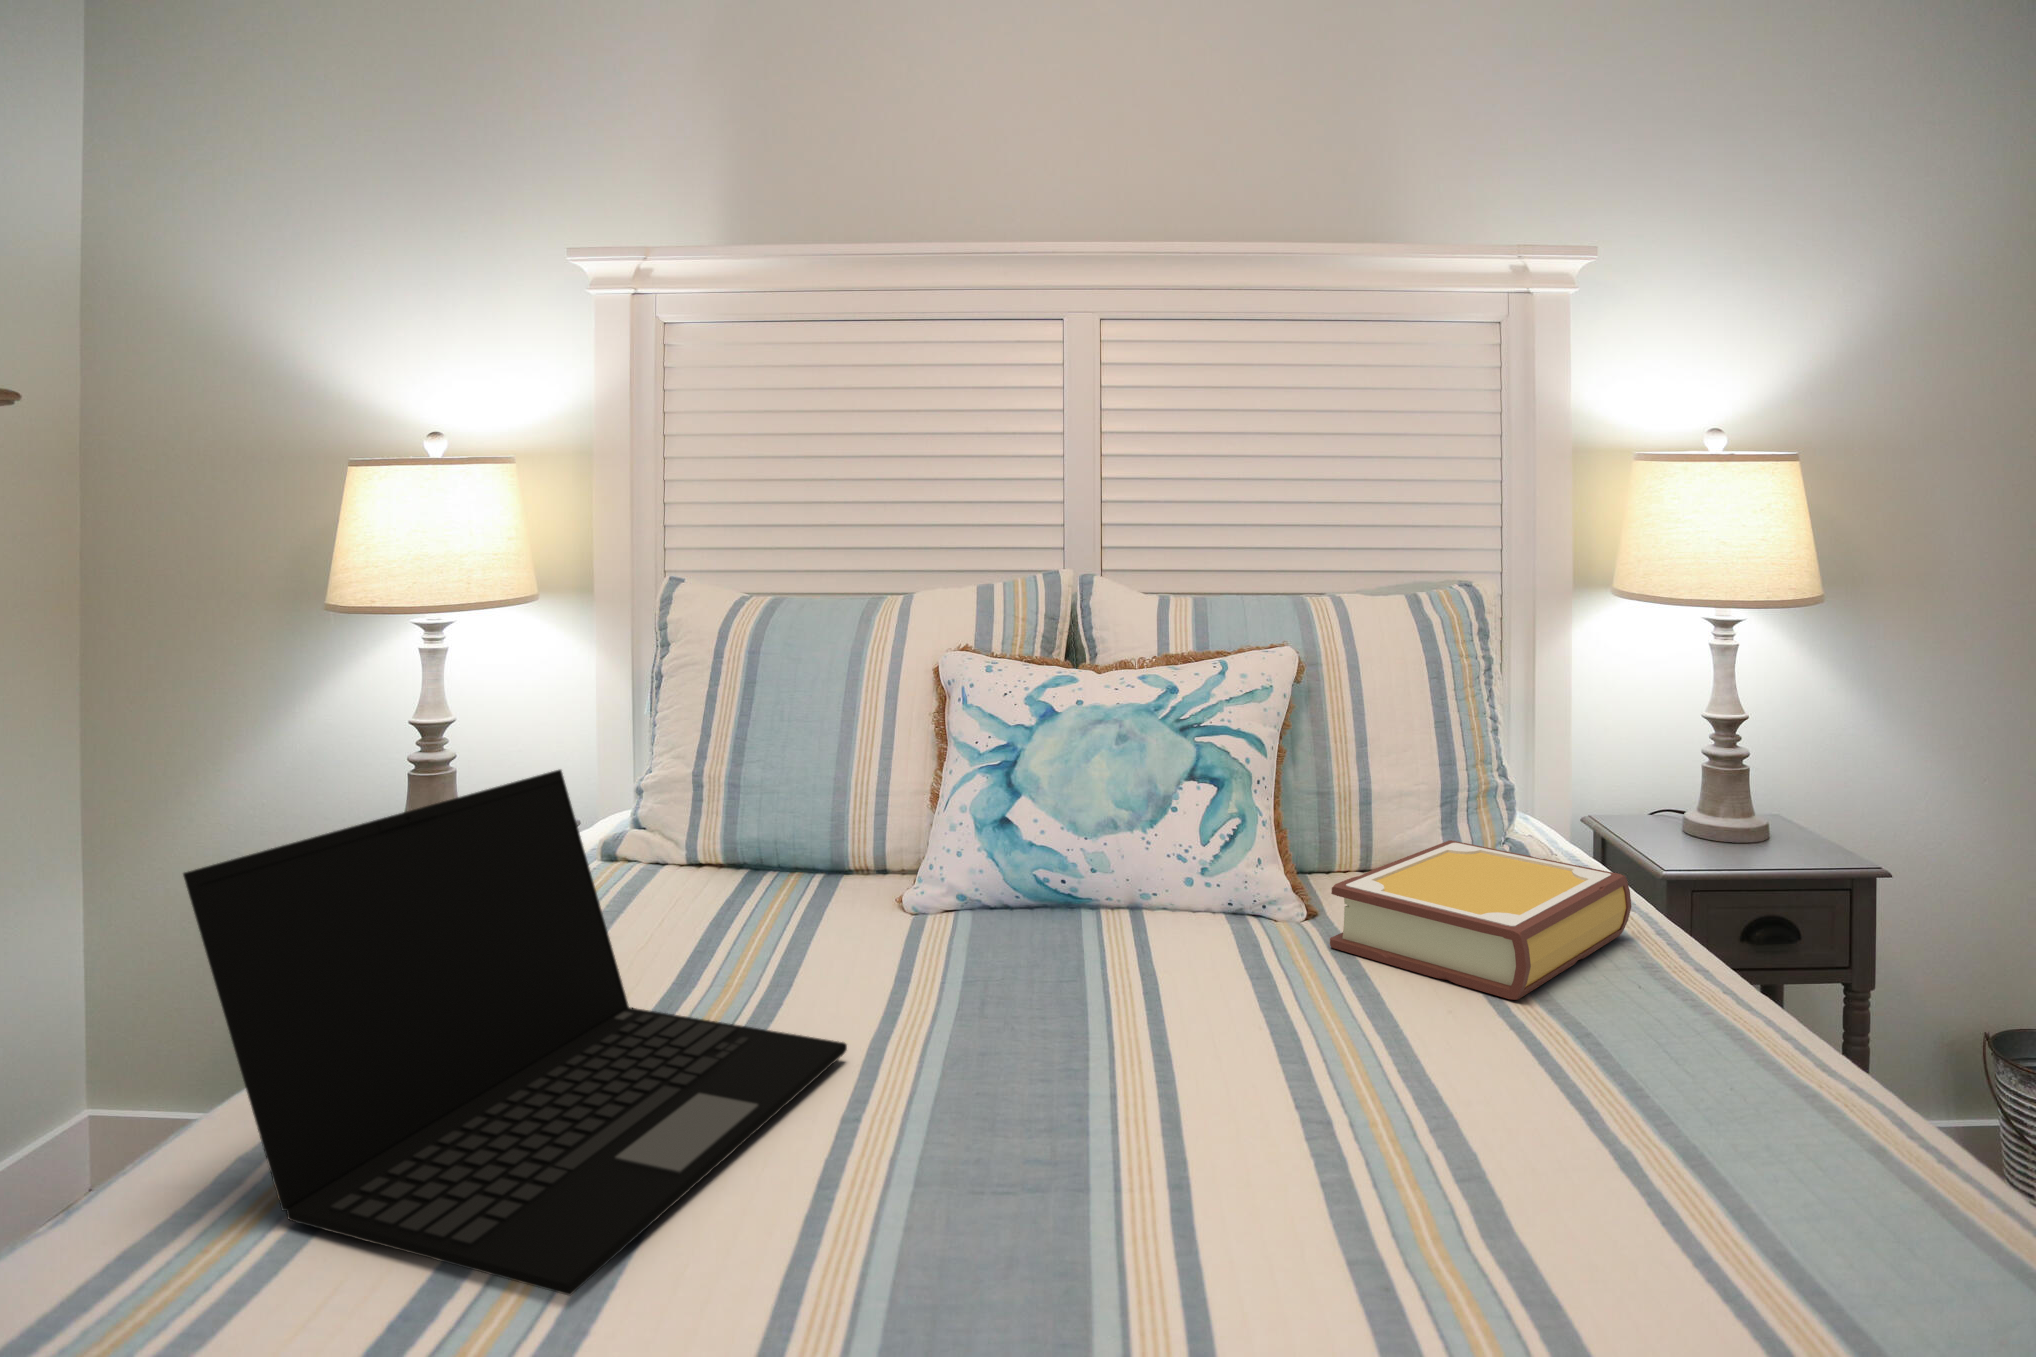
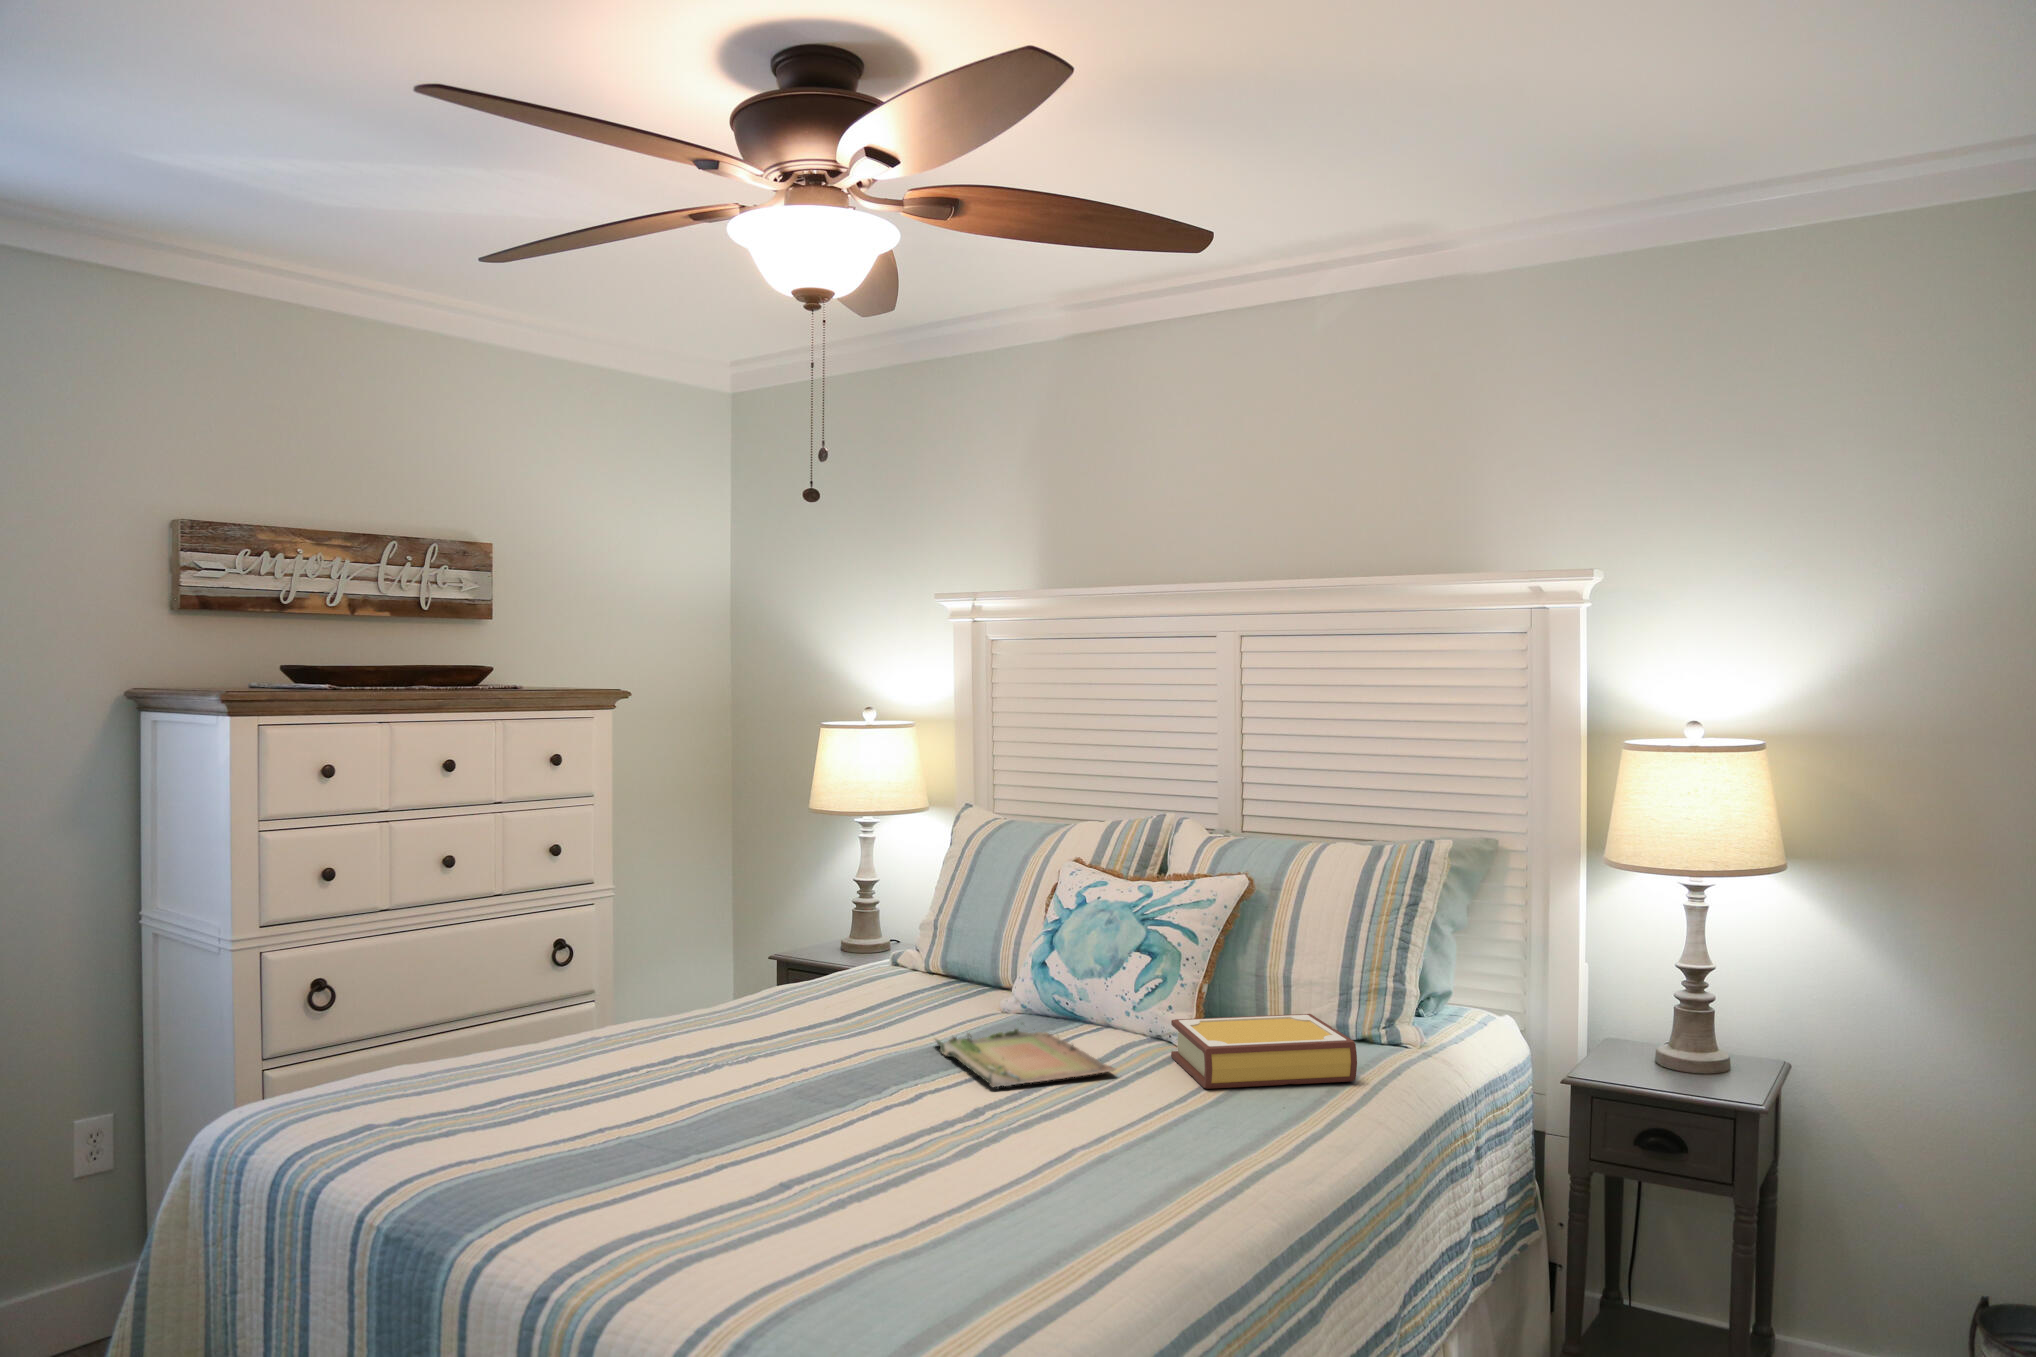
laptop: present [183,770,847,1296] -> none [635,905,869,1077]
tray: none [953,930,1361,1104] -> present [936,1029,1116,1088]

